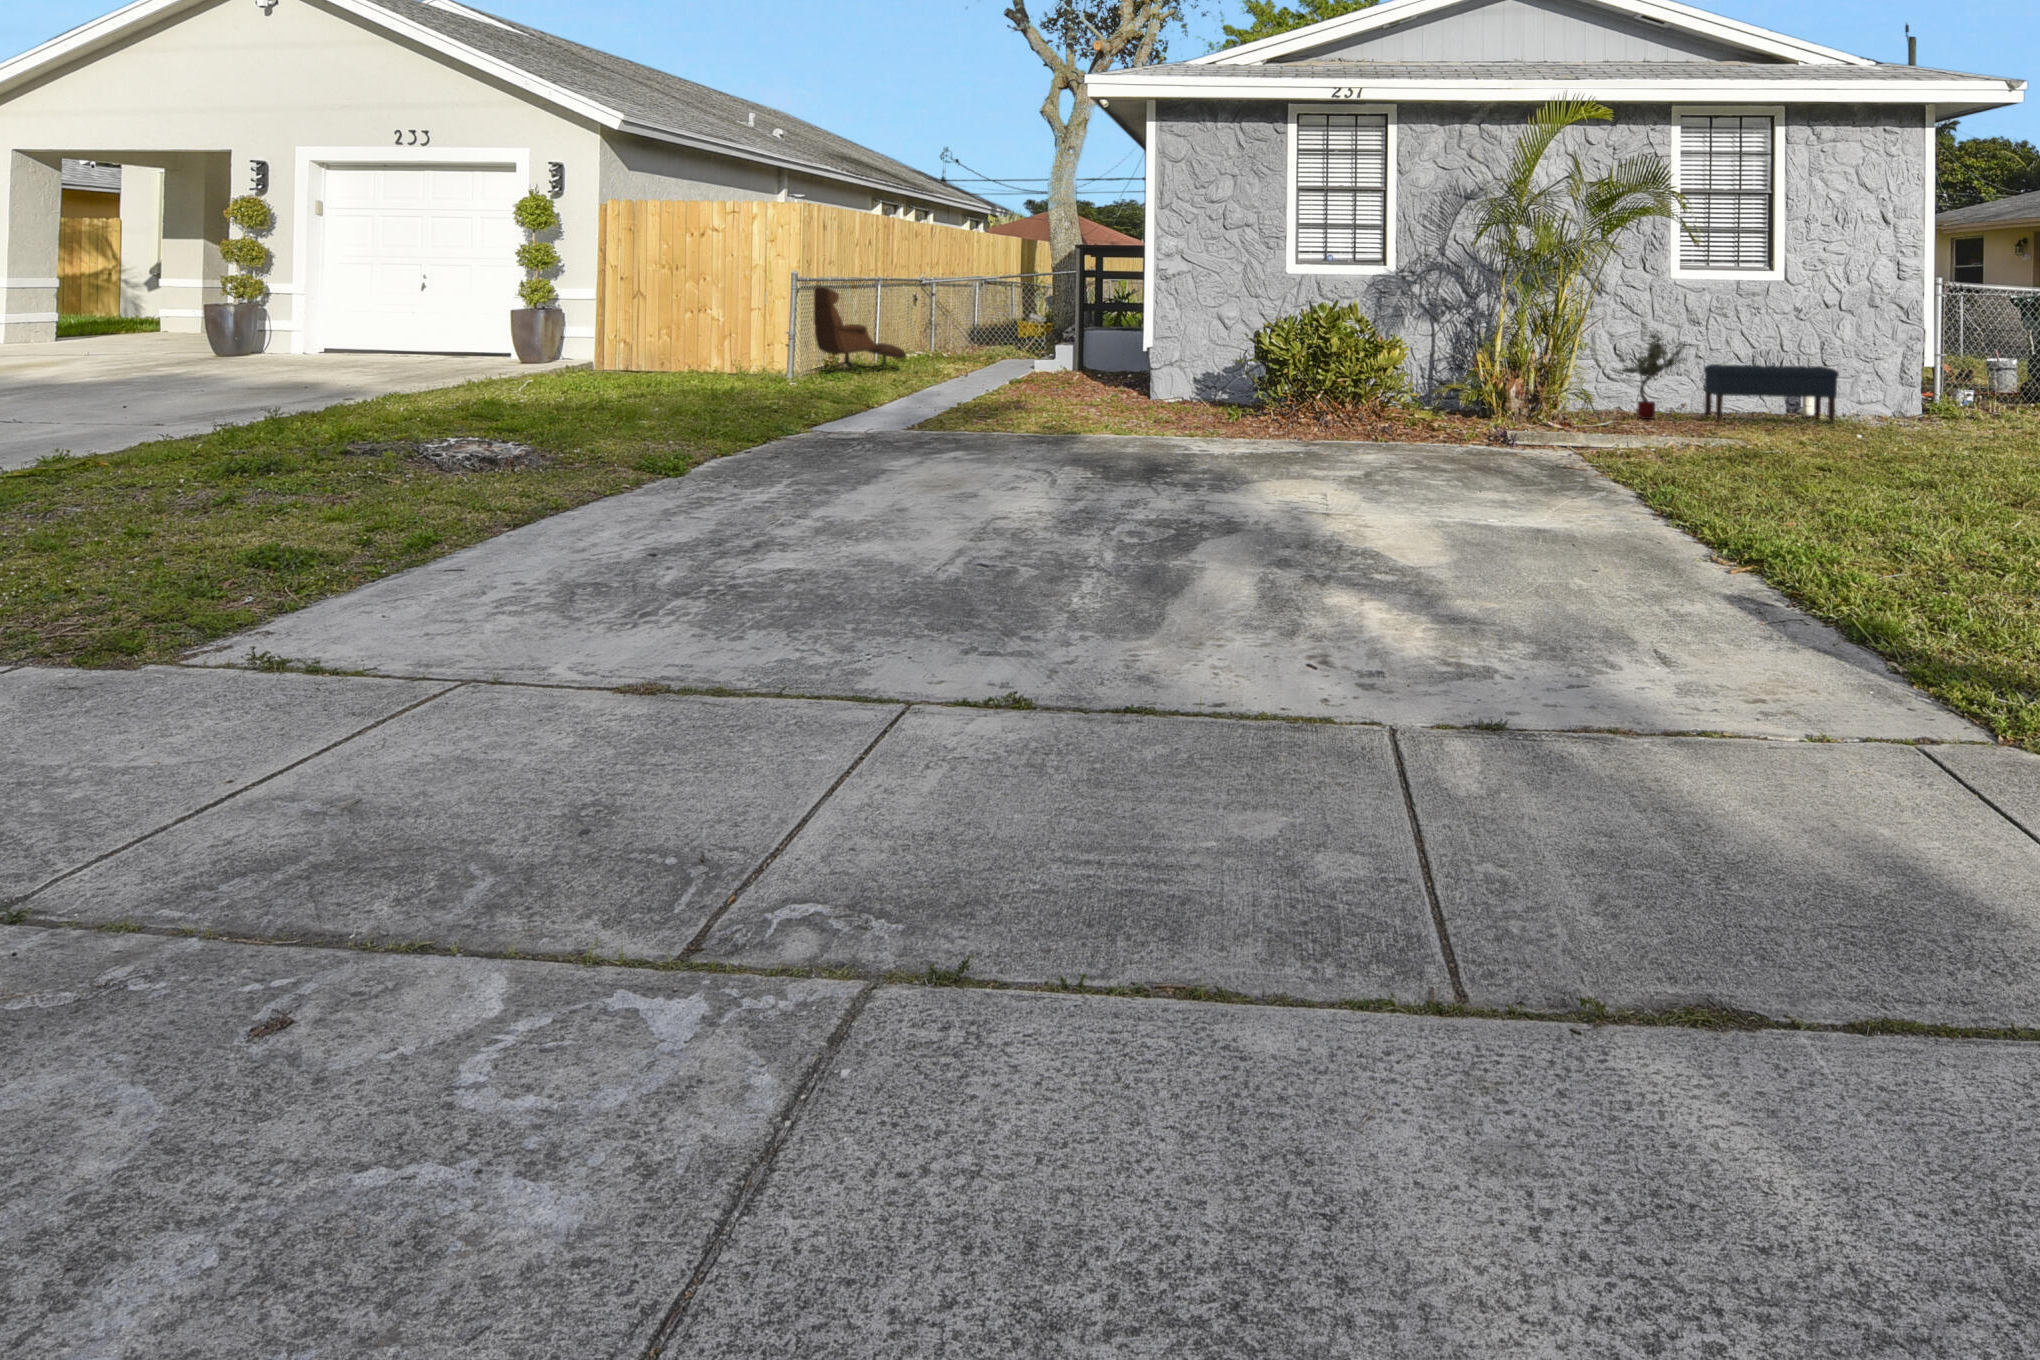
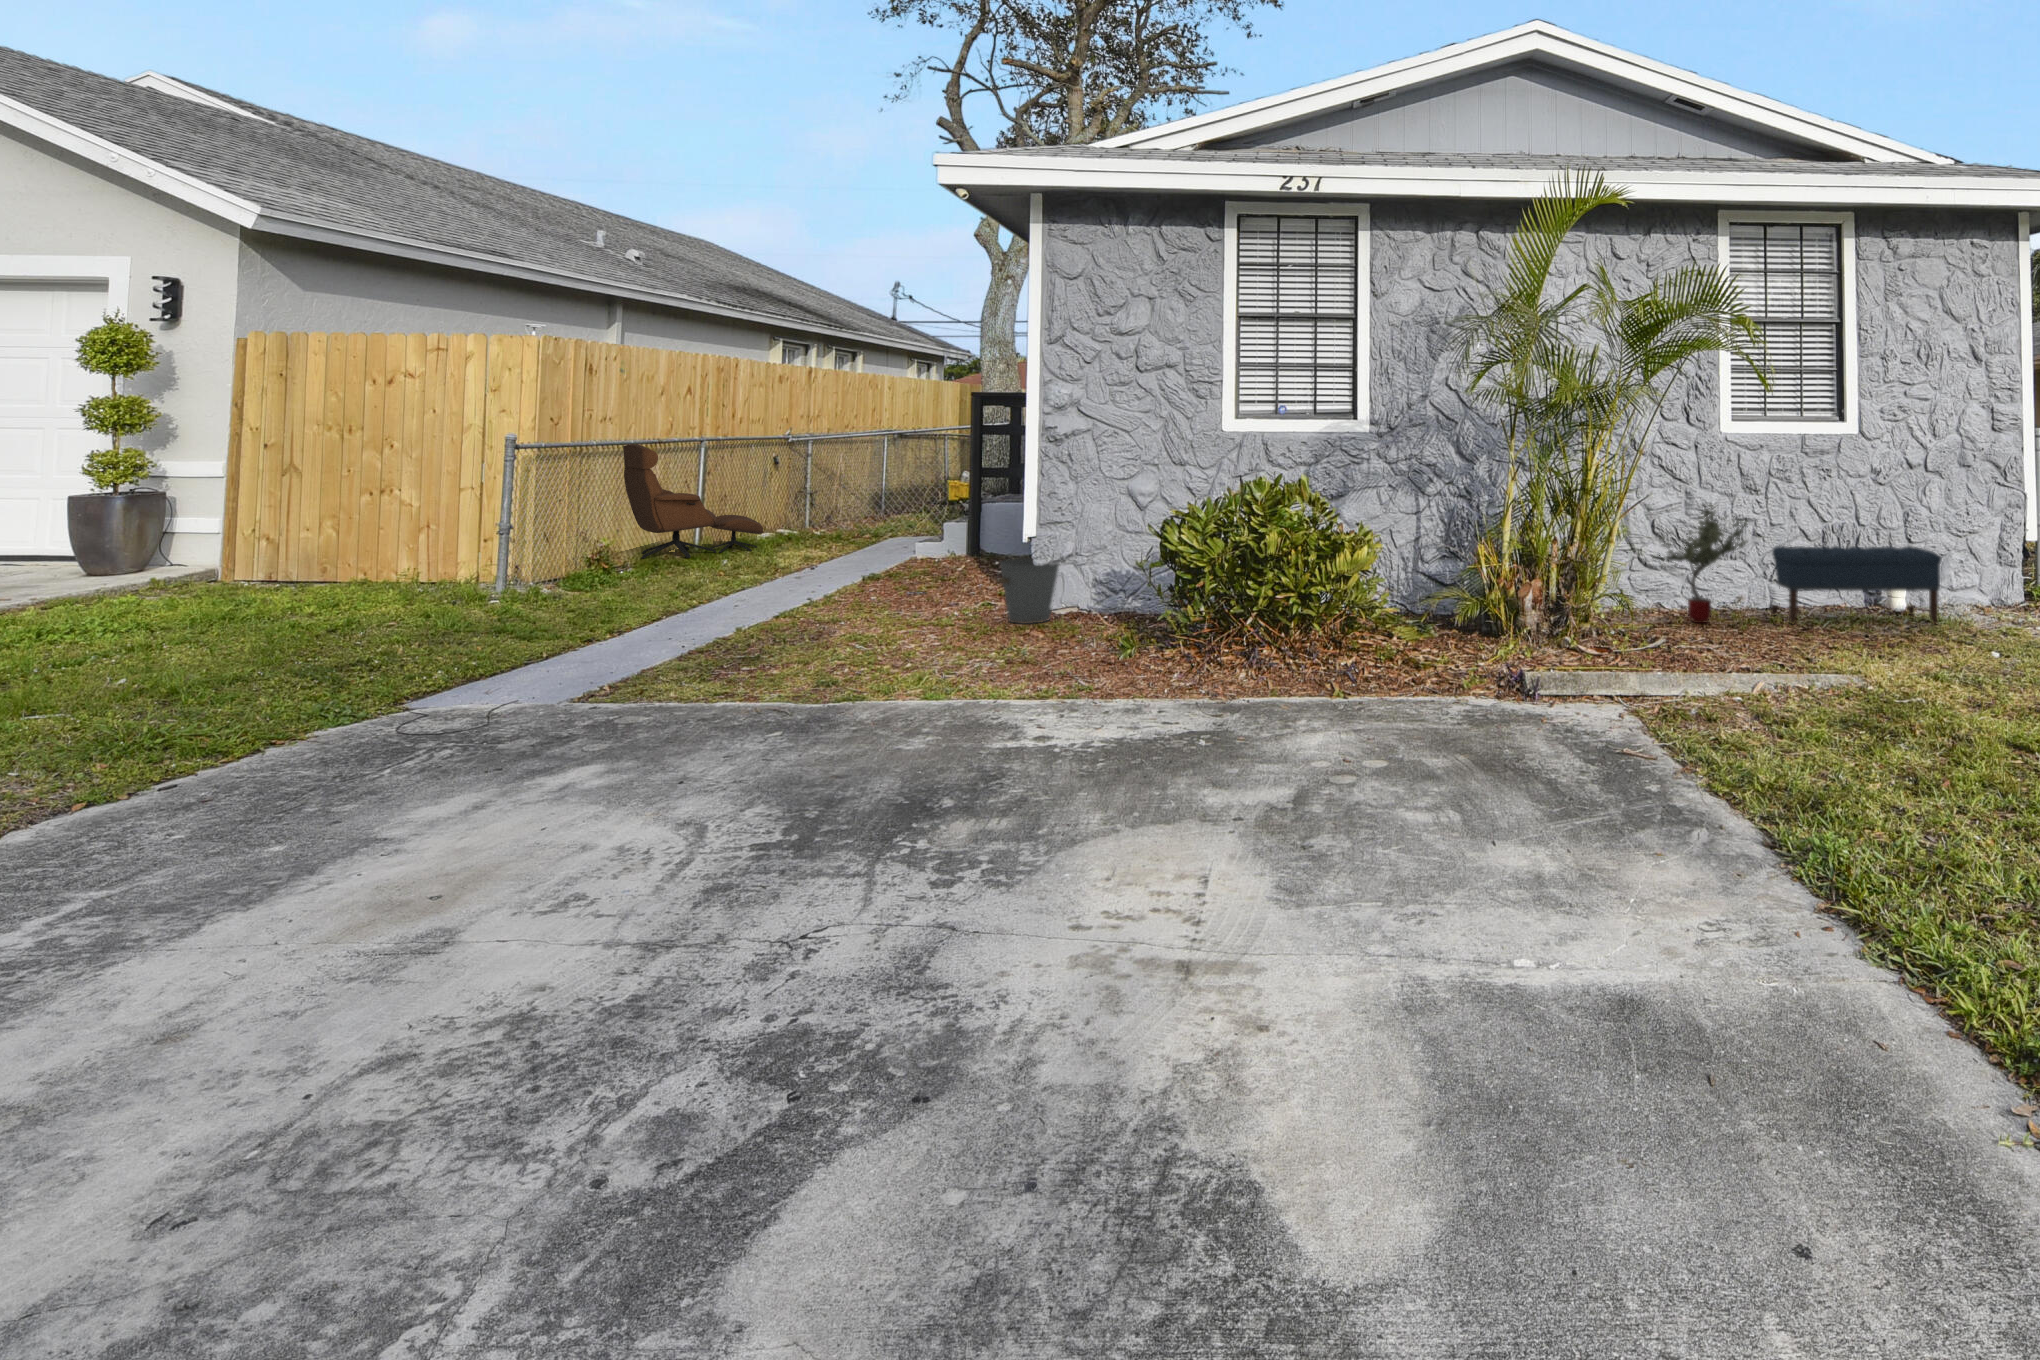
bucket: none [1128,363,1172,408] -> present [998,558,1059,624]

